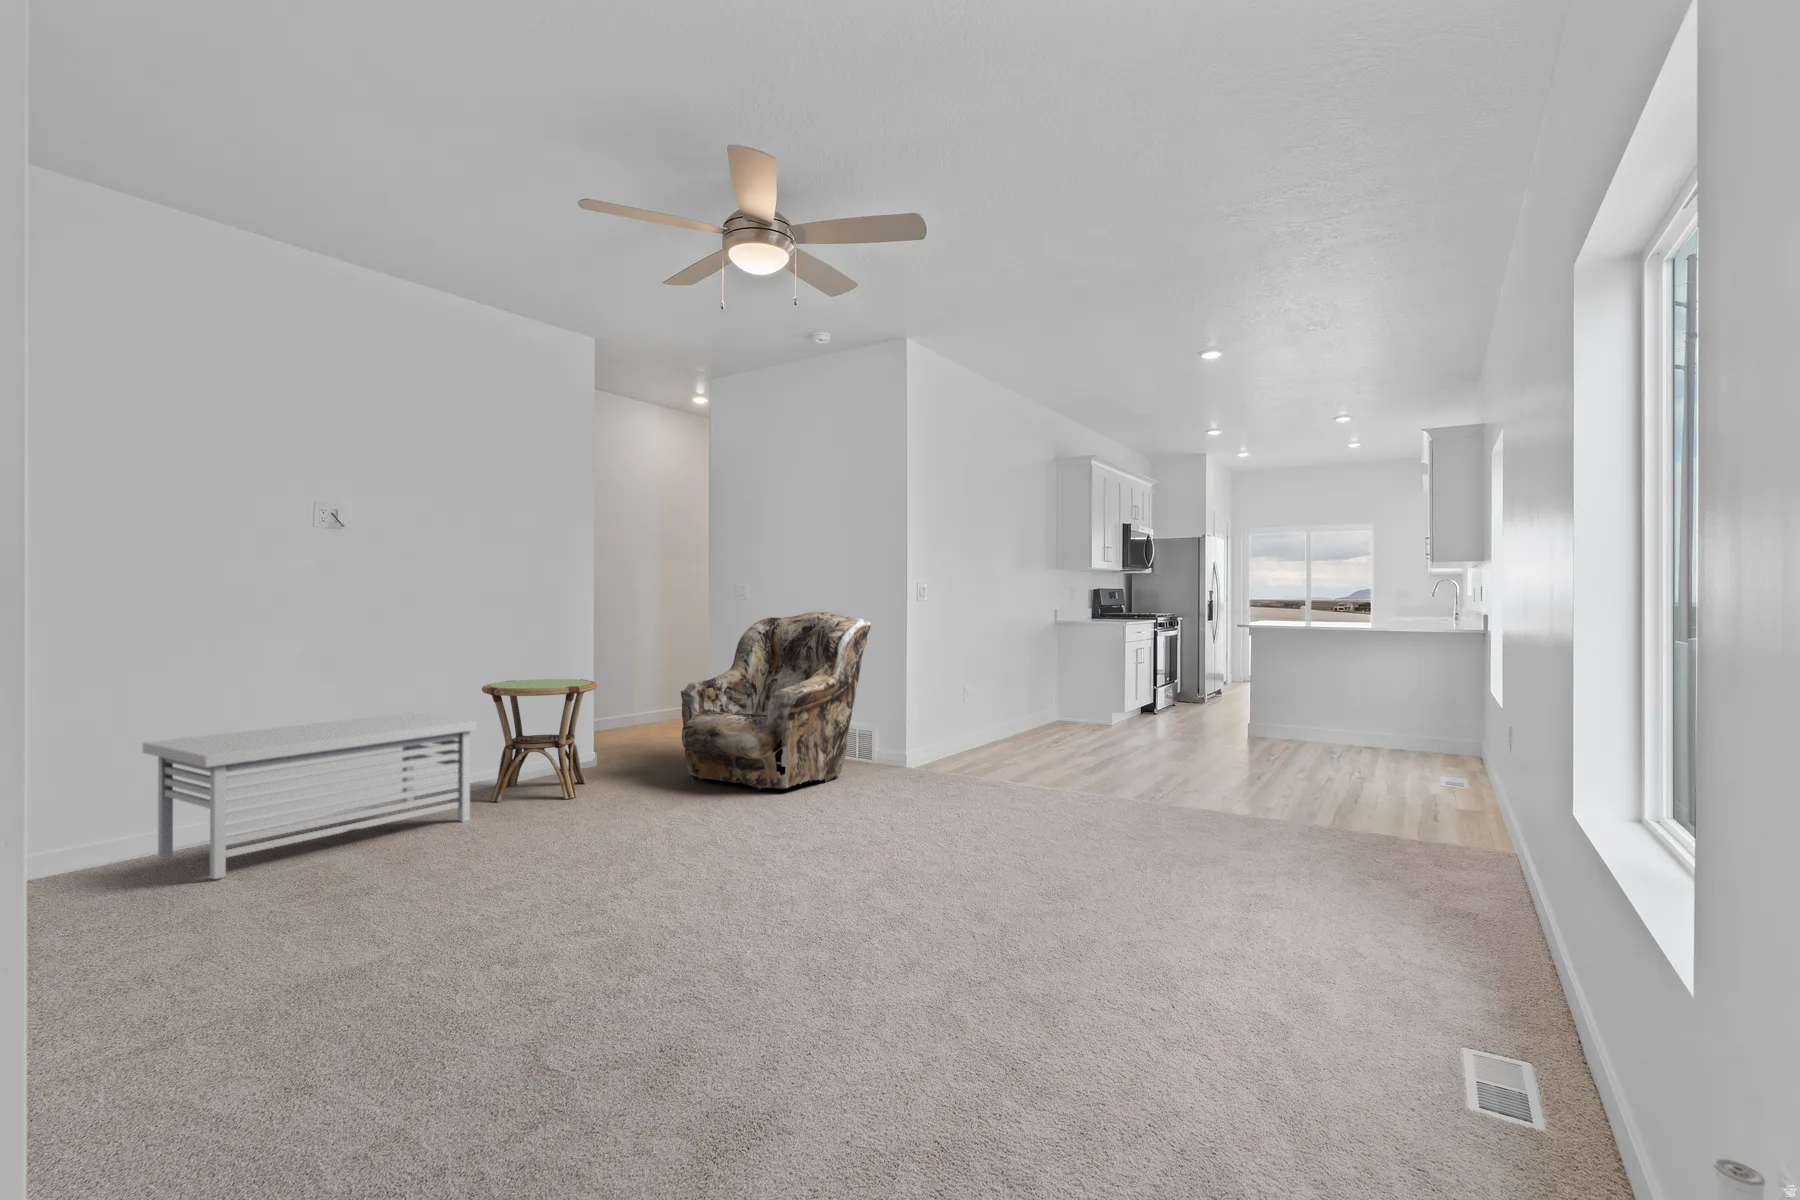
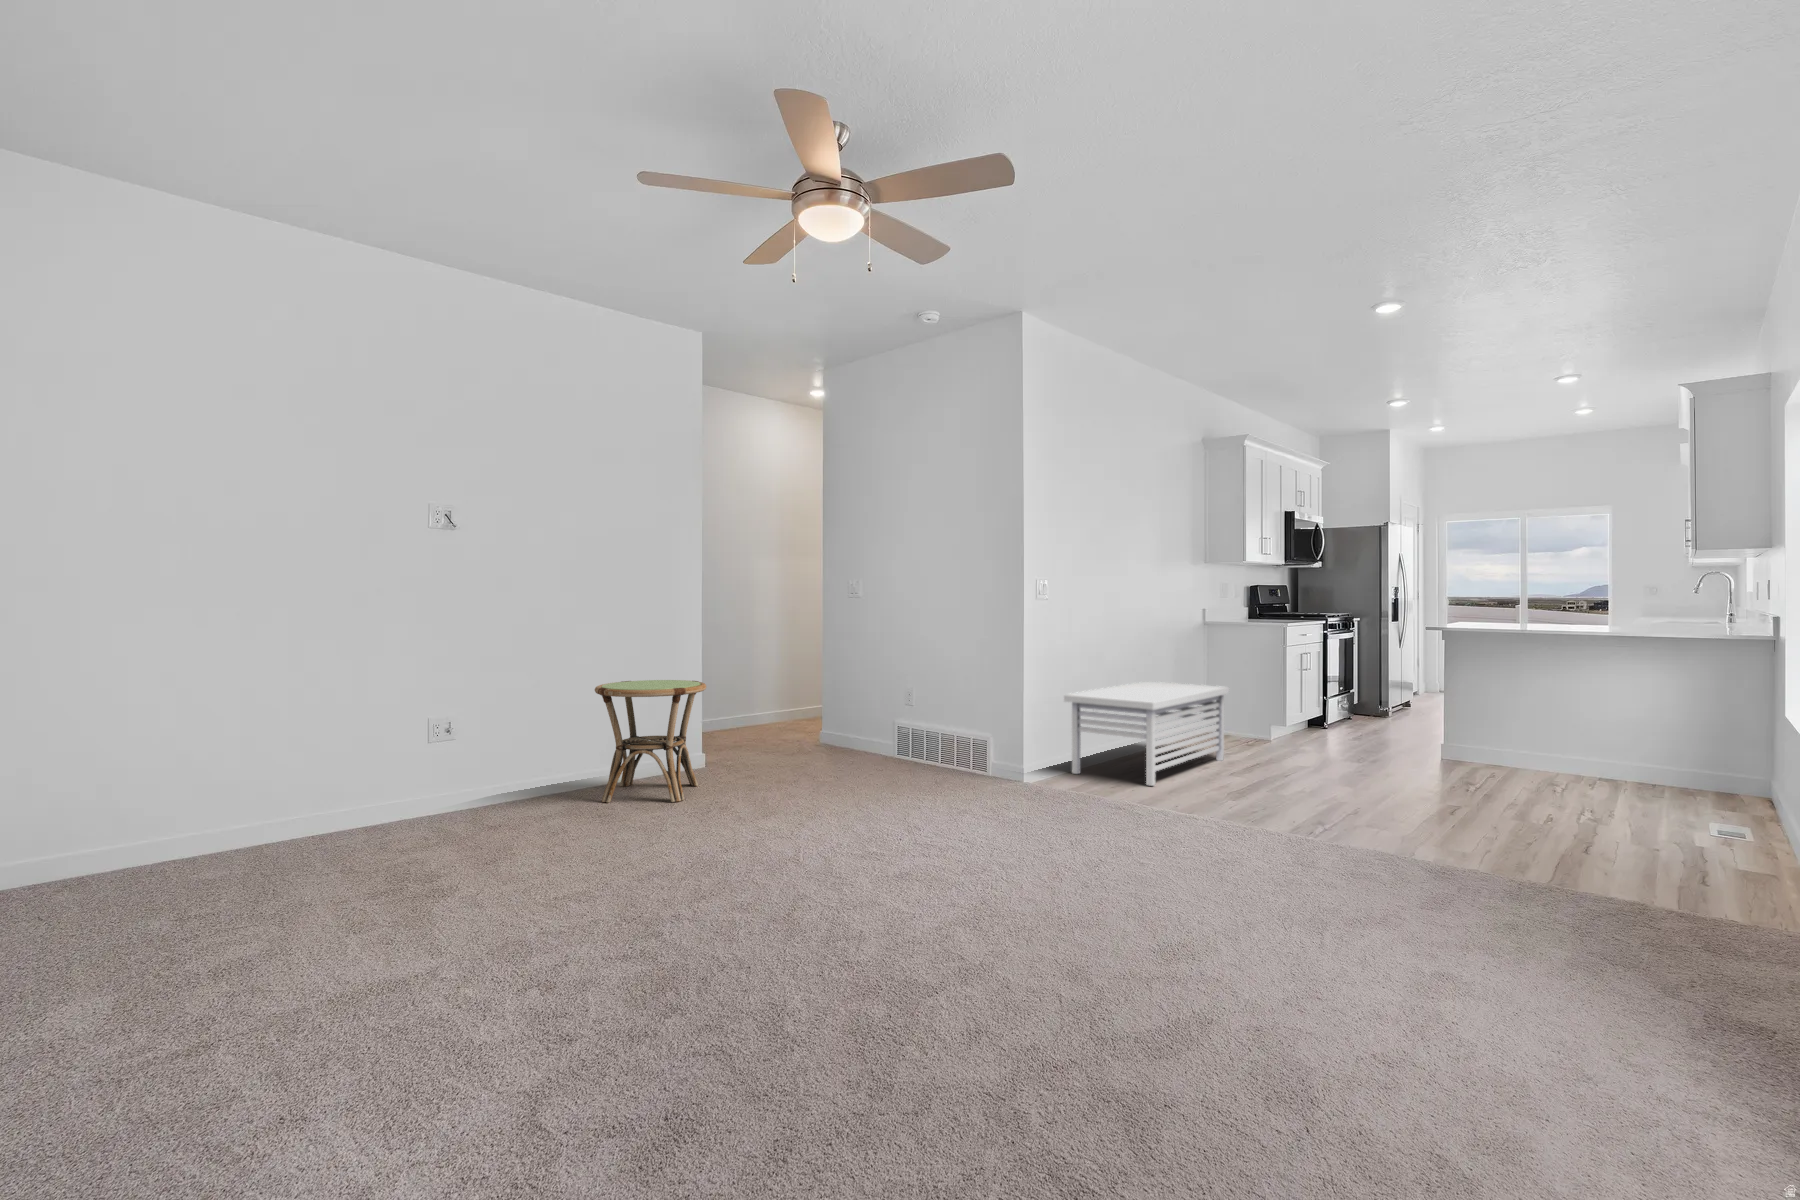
armchair: present [681,612,871,790] -> none [790,612,989,800]
storage bench: present [143,713,477,879] -> present [1064,682,1229,786]

